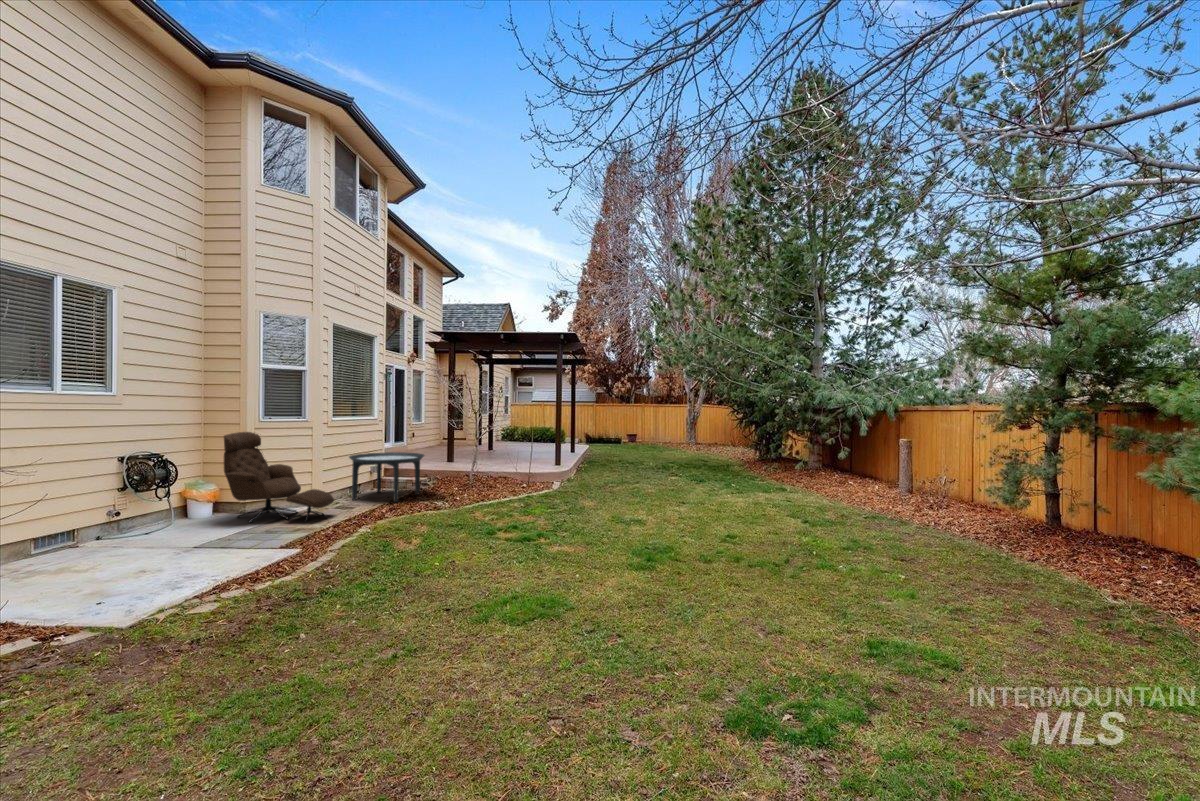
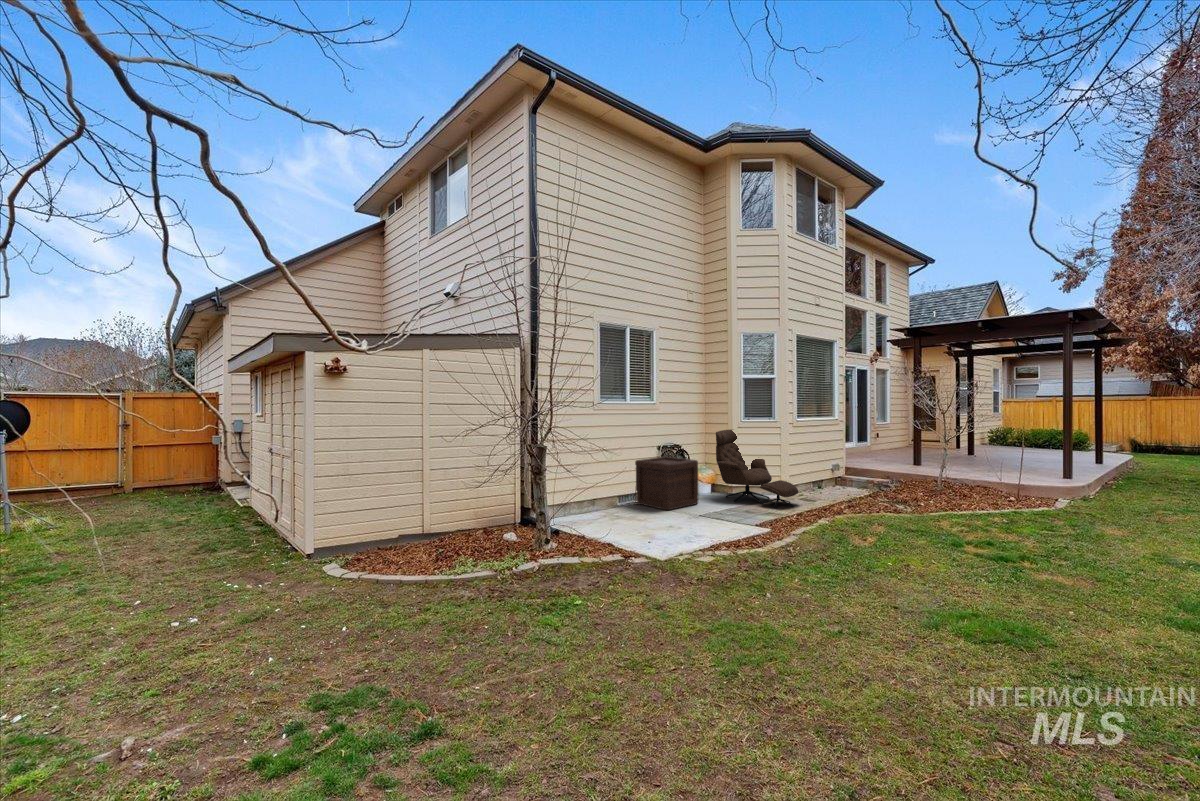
round table: present [349,452,424,502] -> none [811,451,886,500]
wooden crate: none [79,472,195,548] -> present [635,457,698,510]

